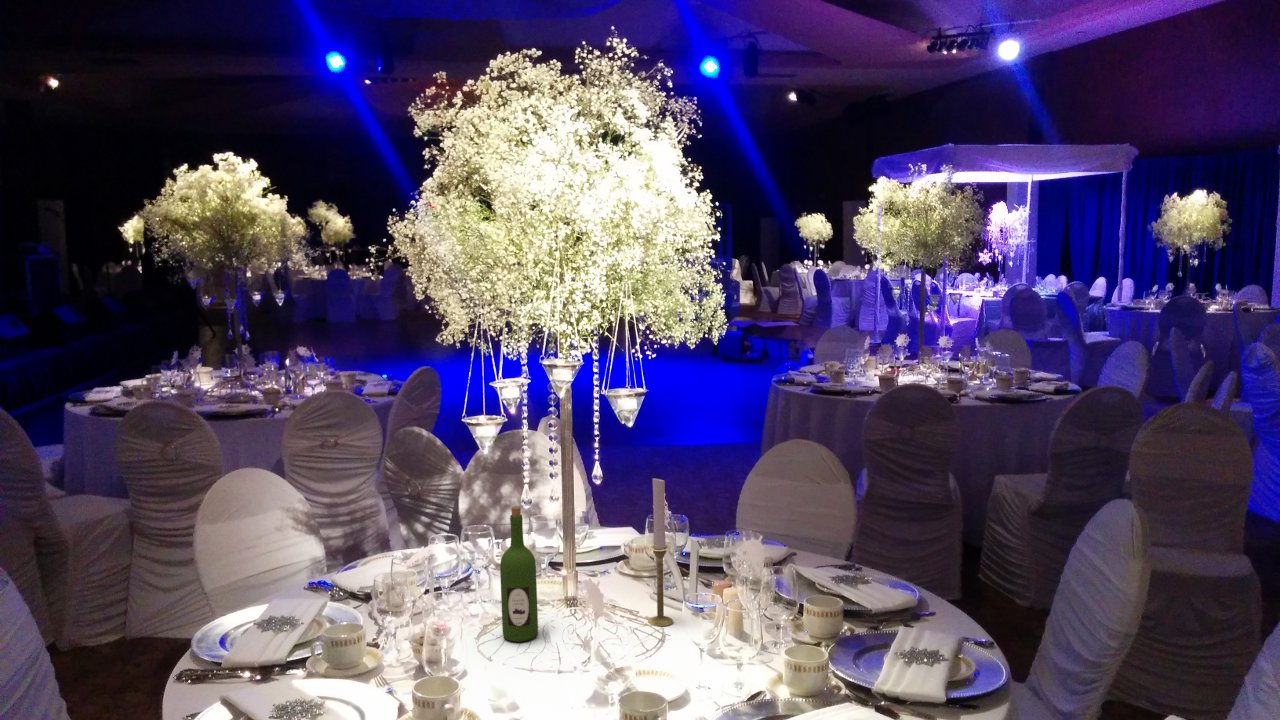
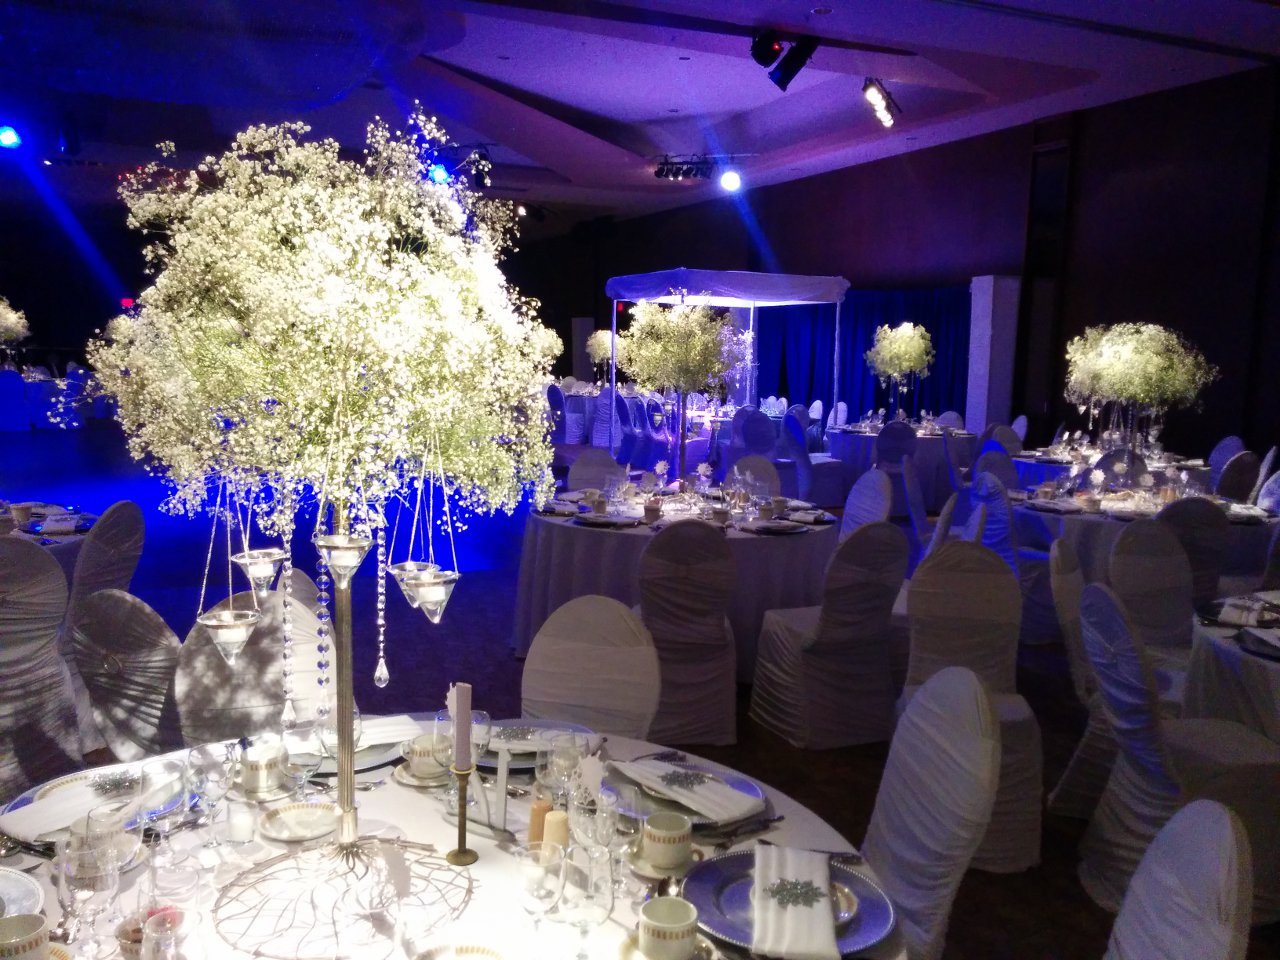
wine bottle: present [500,506,538,642] -> none [251,733,303,912]

